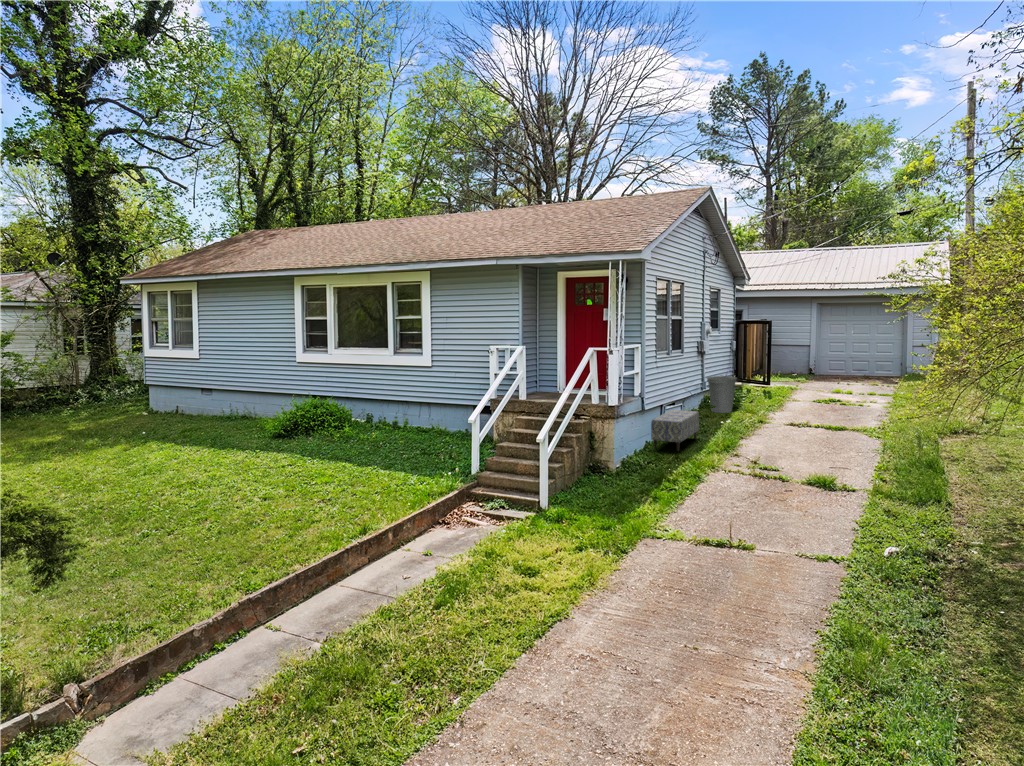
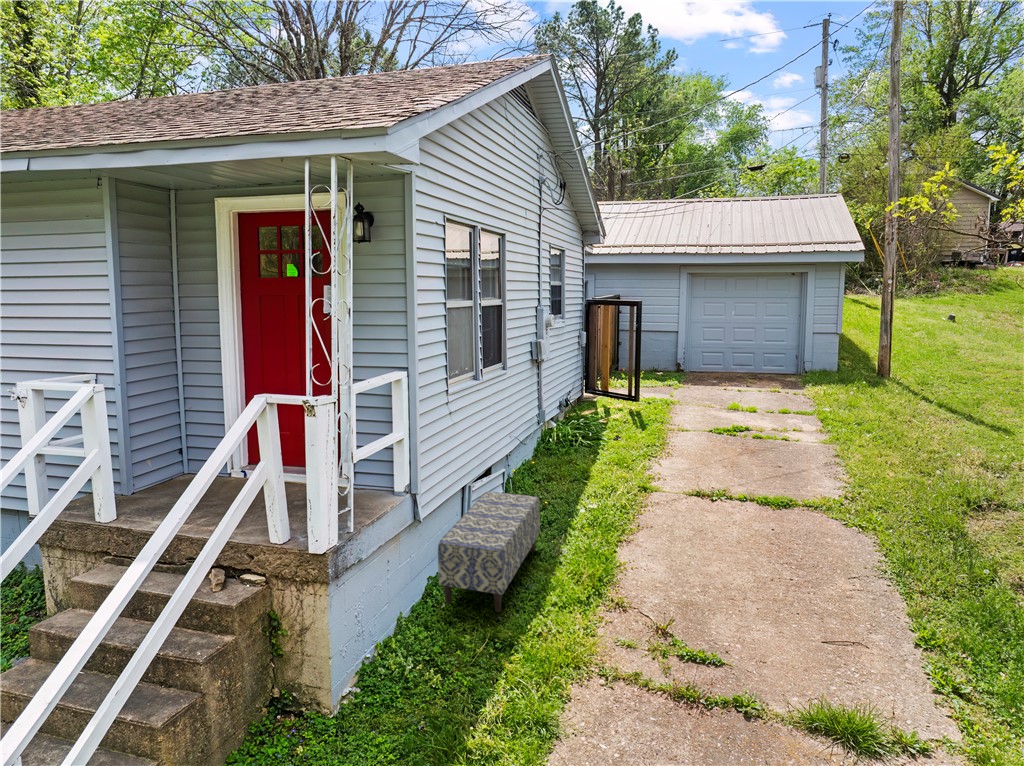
trash can: present [707,376,737,413] -> none [547,393,595,457]

